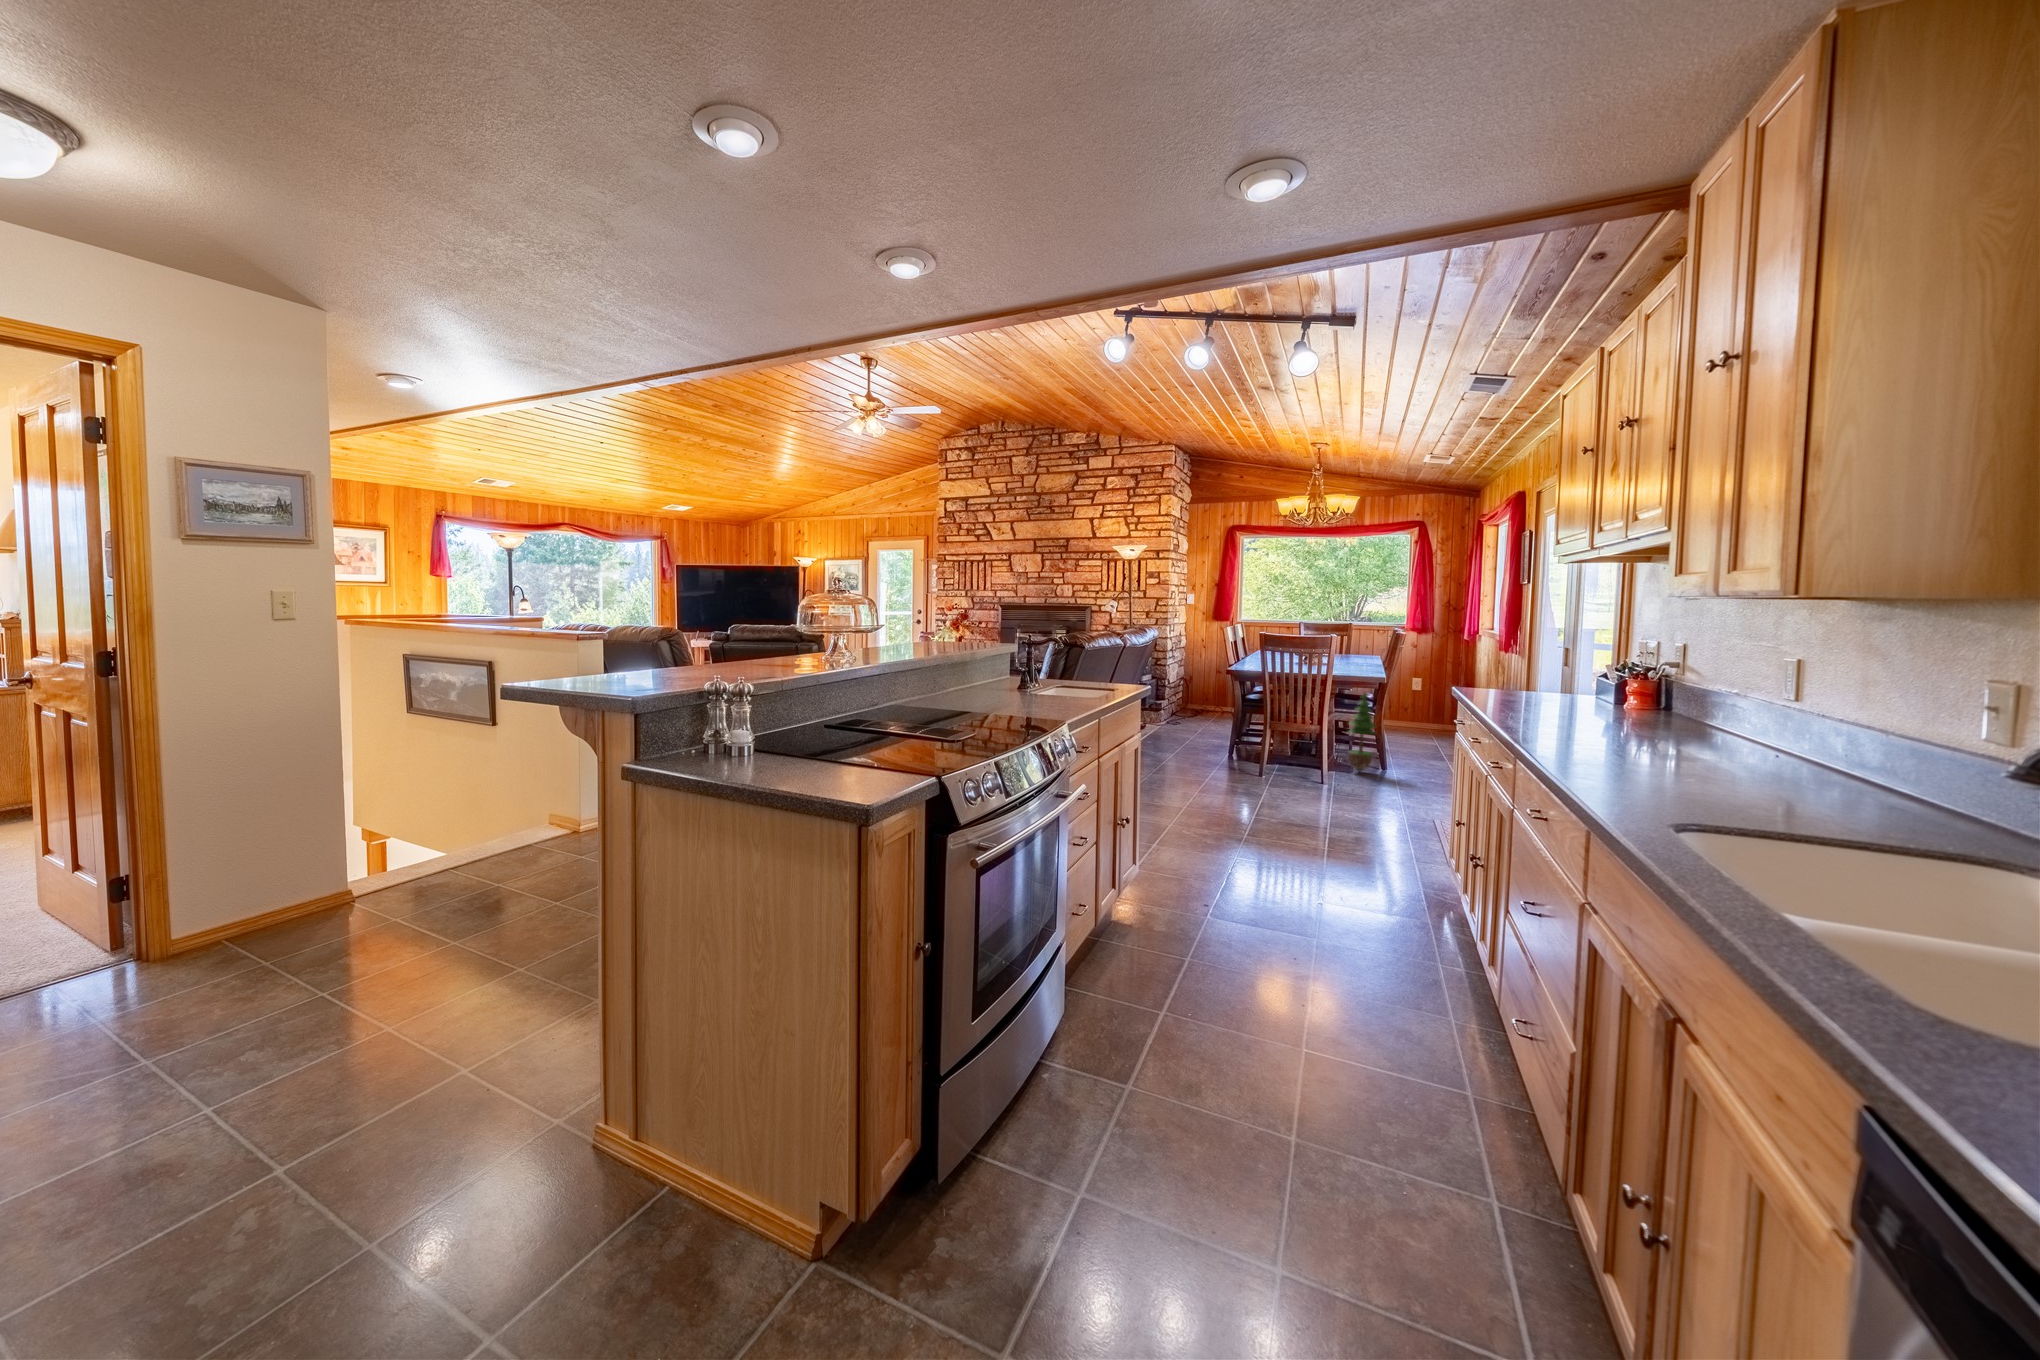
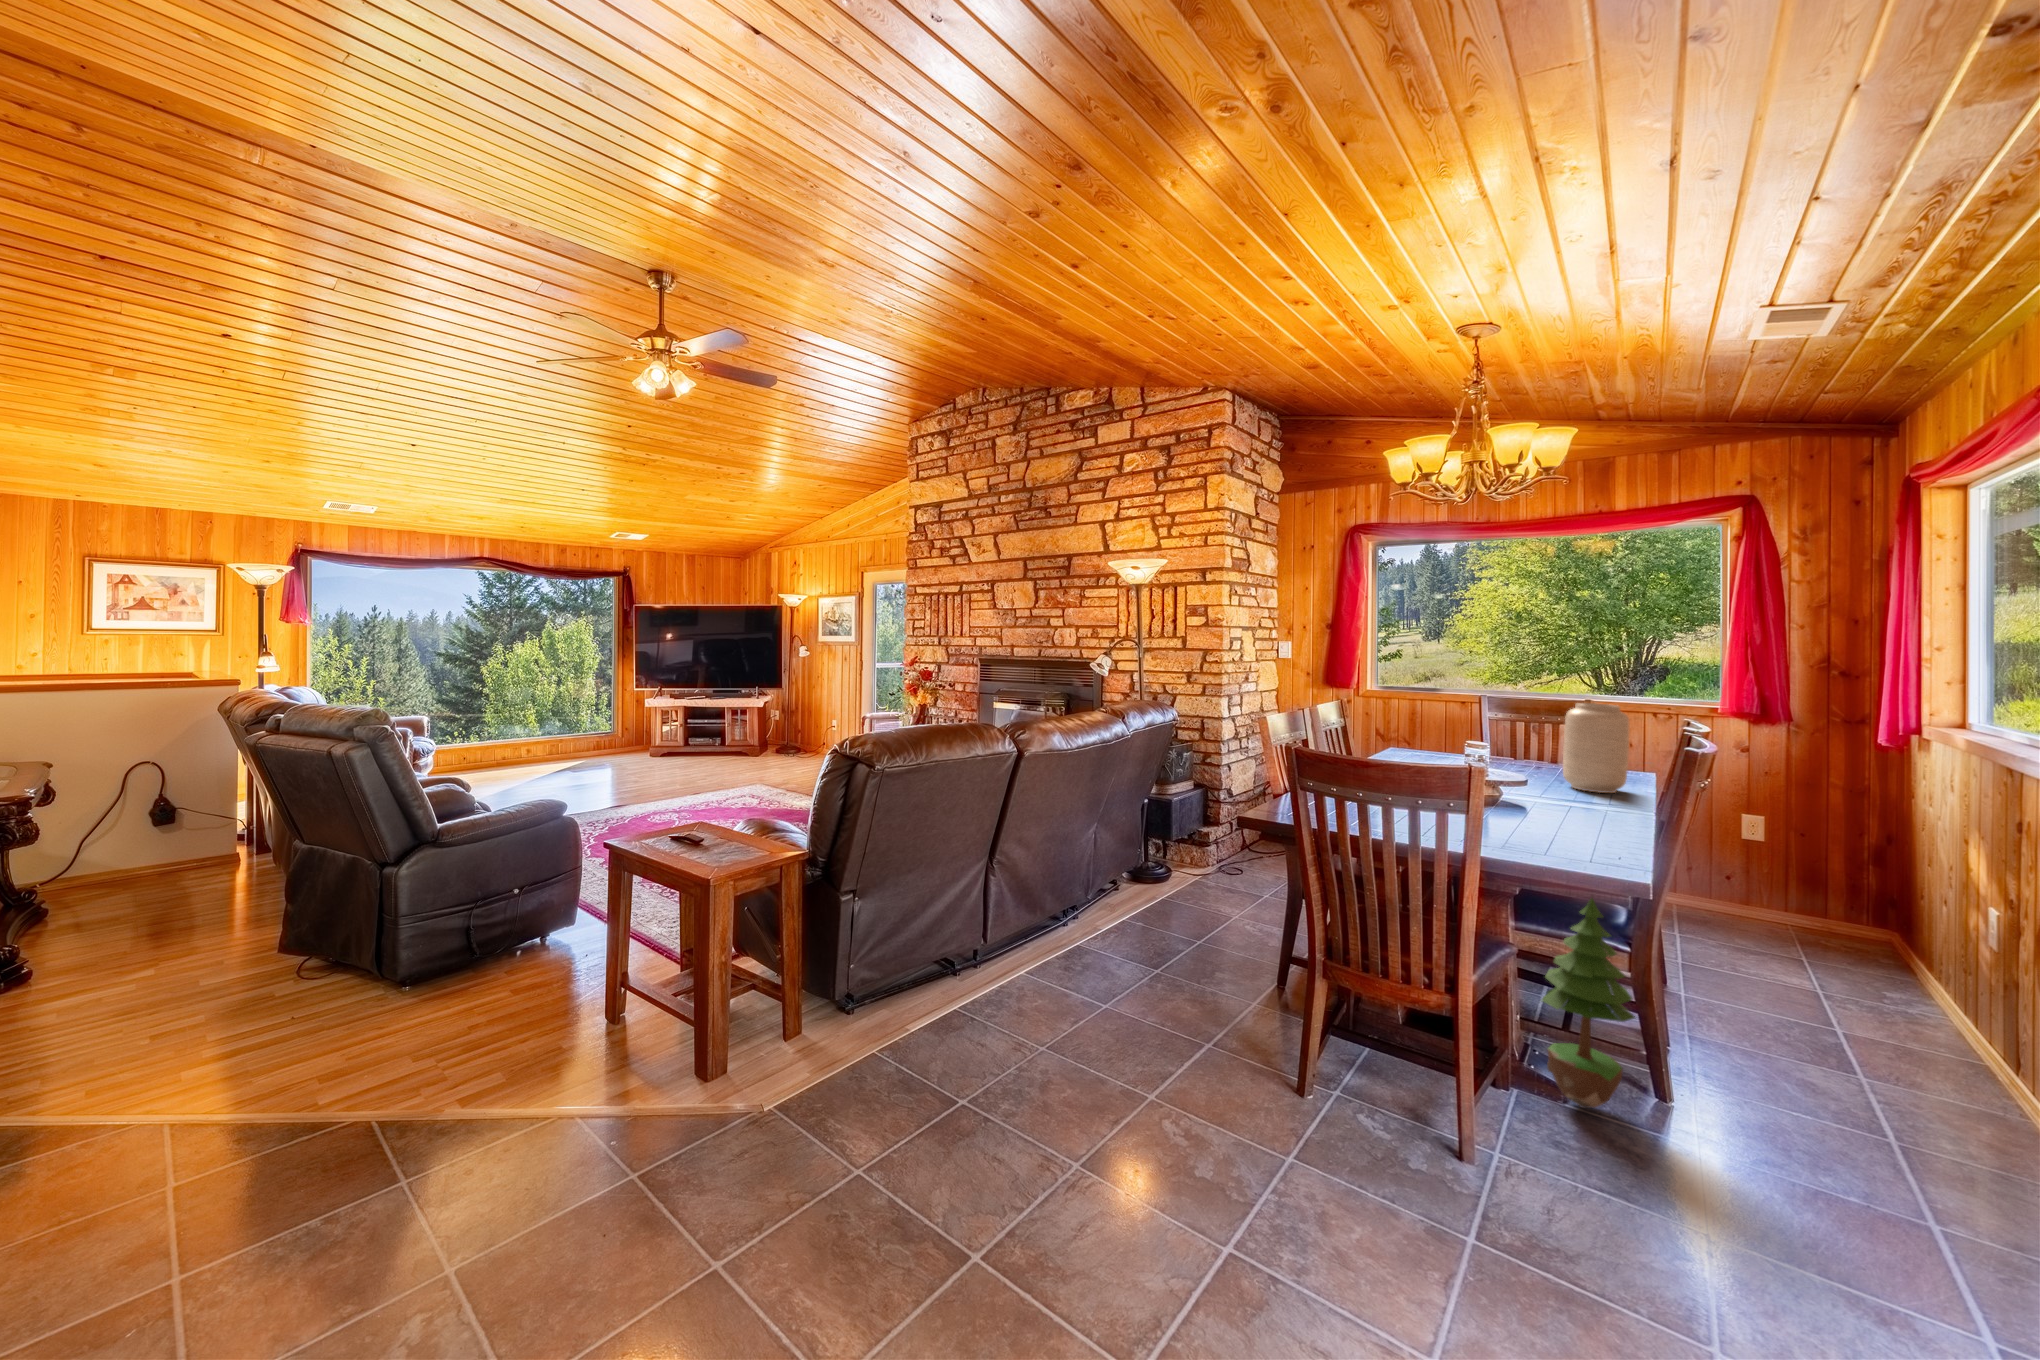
vase: none [1346,622,1373,662] -> present [1563,703,1629,793]

